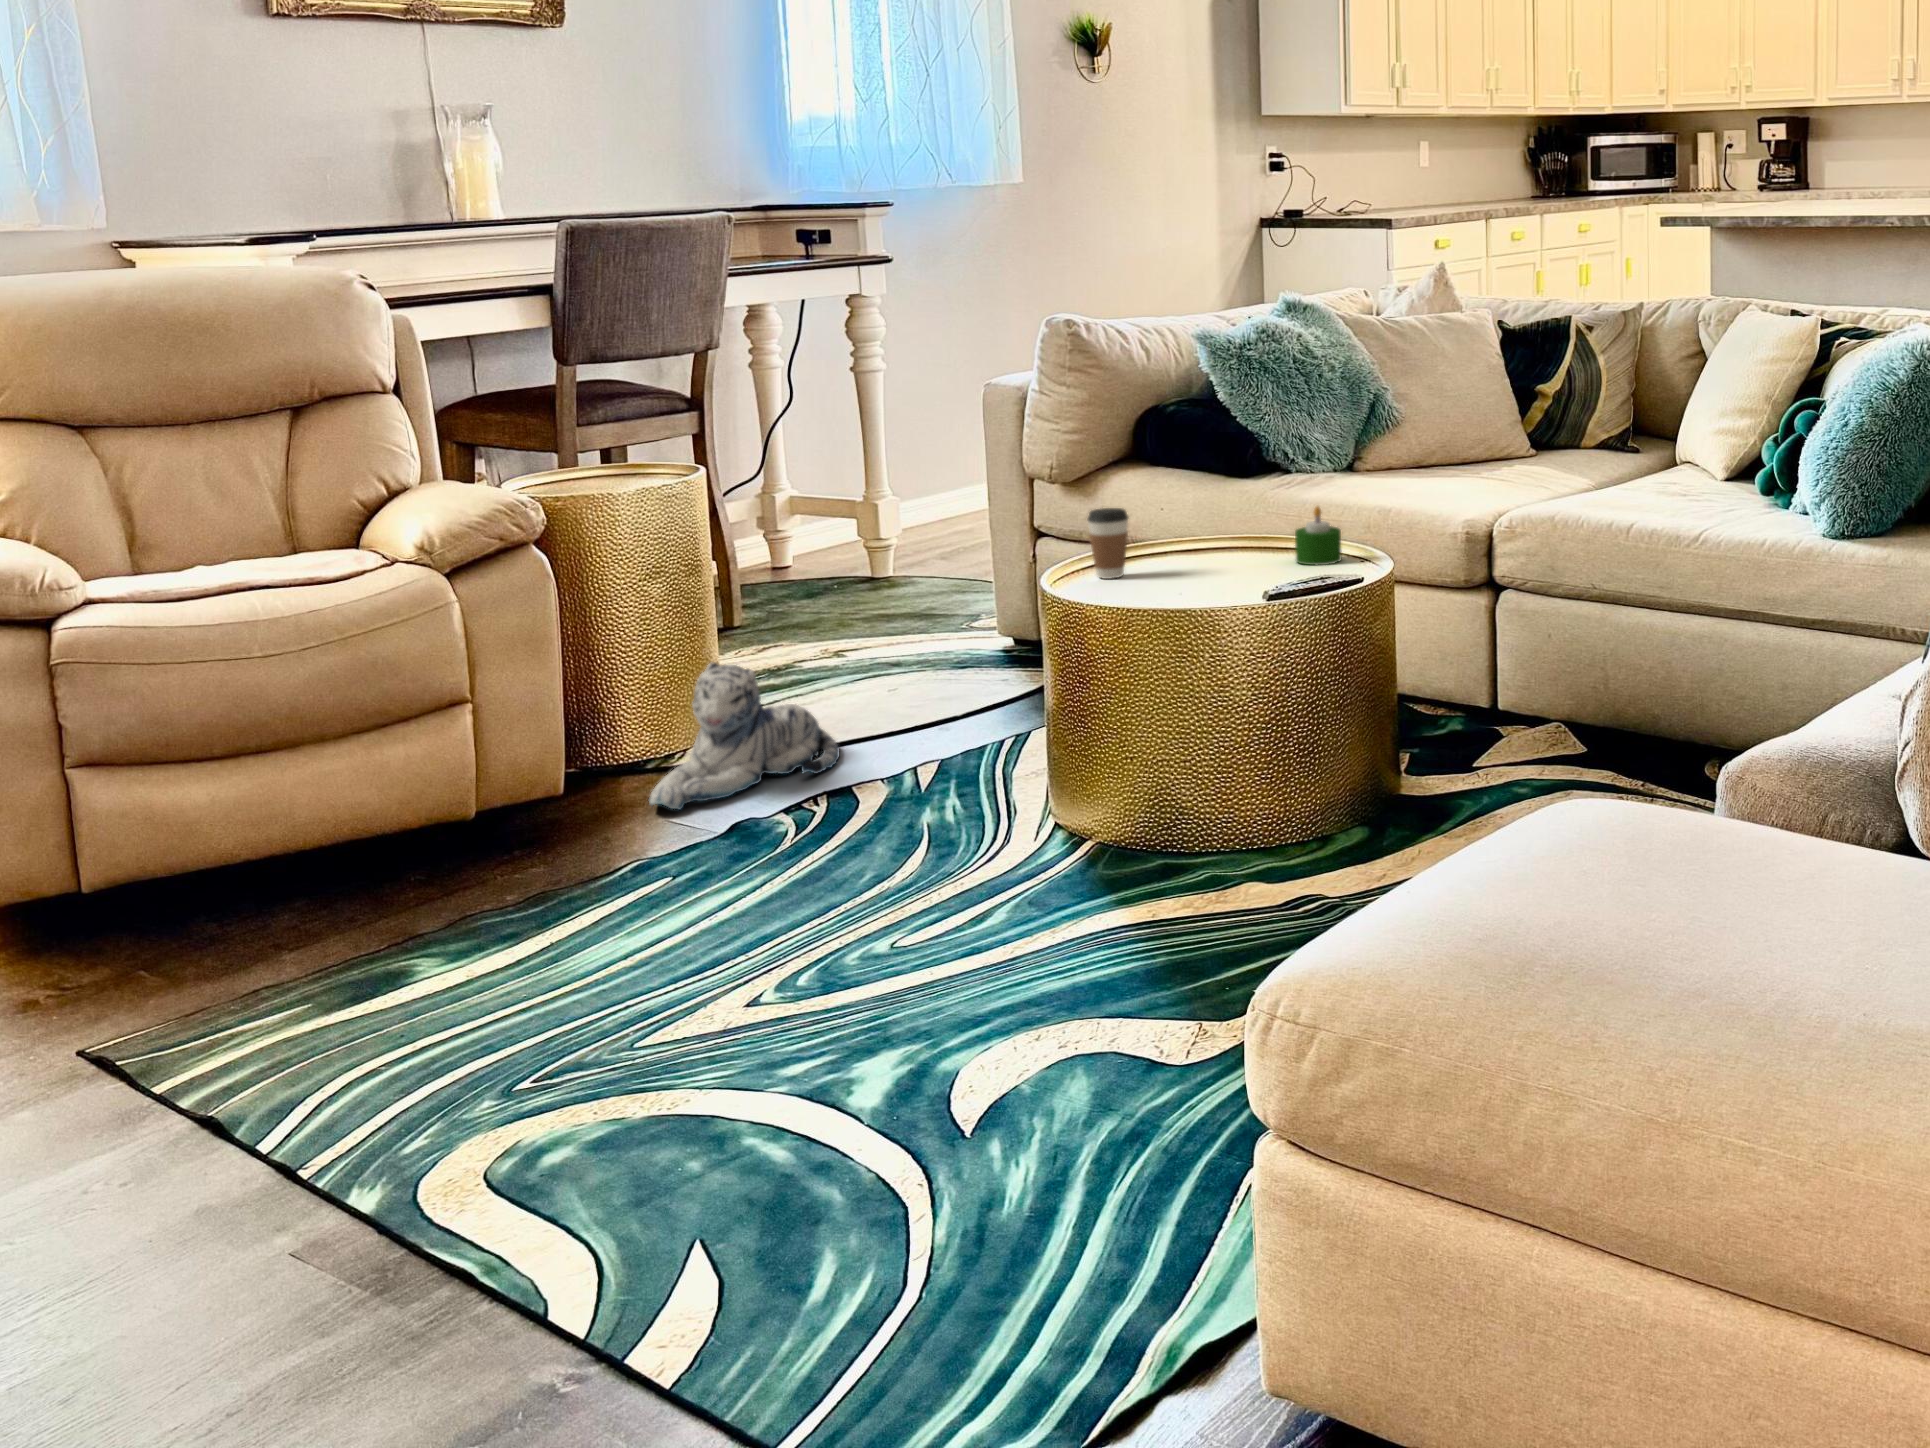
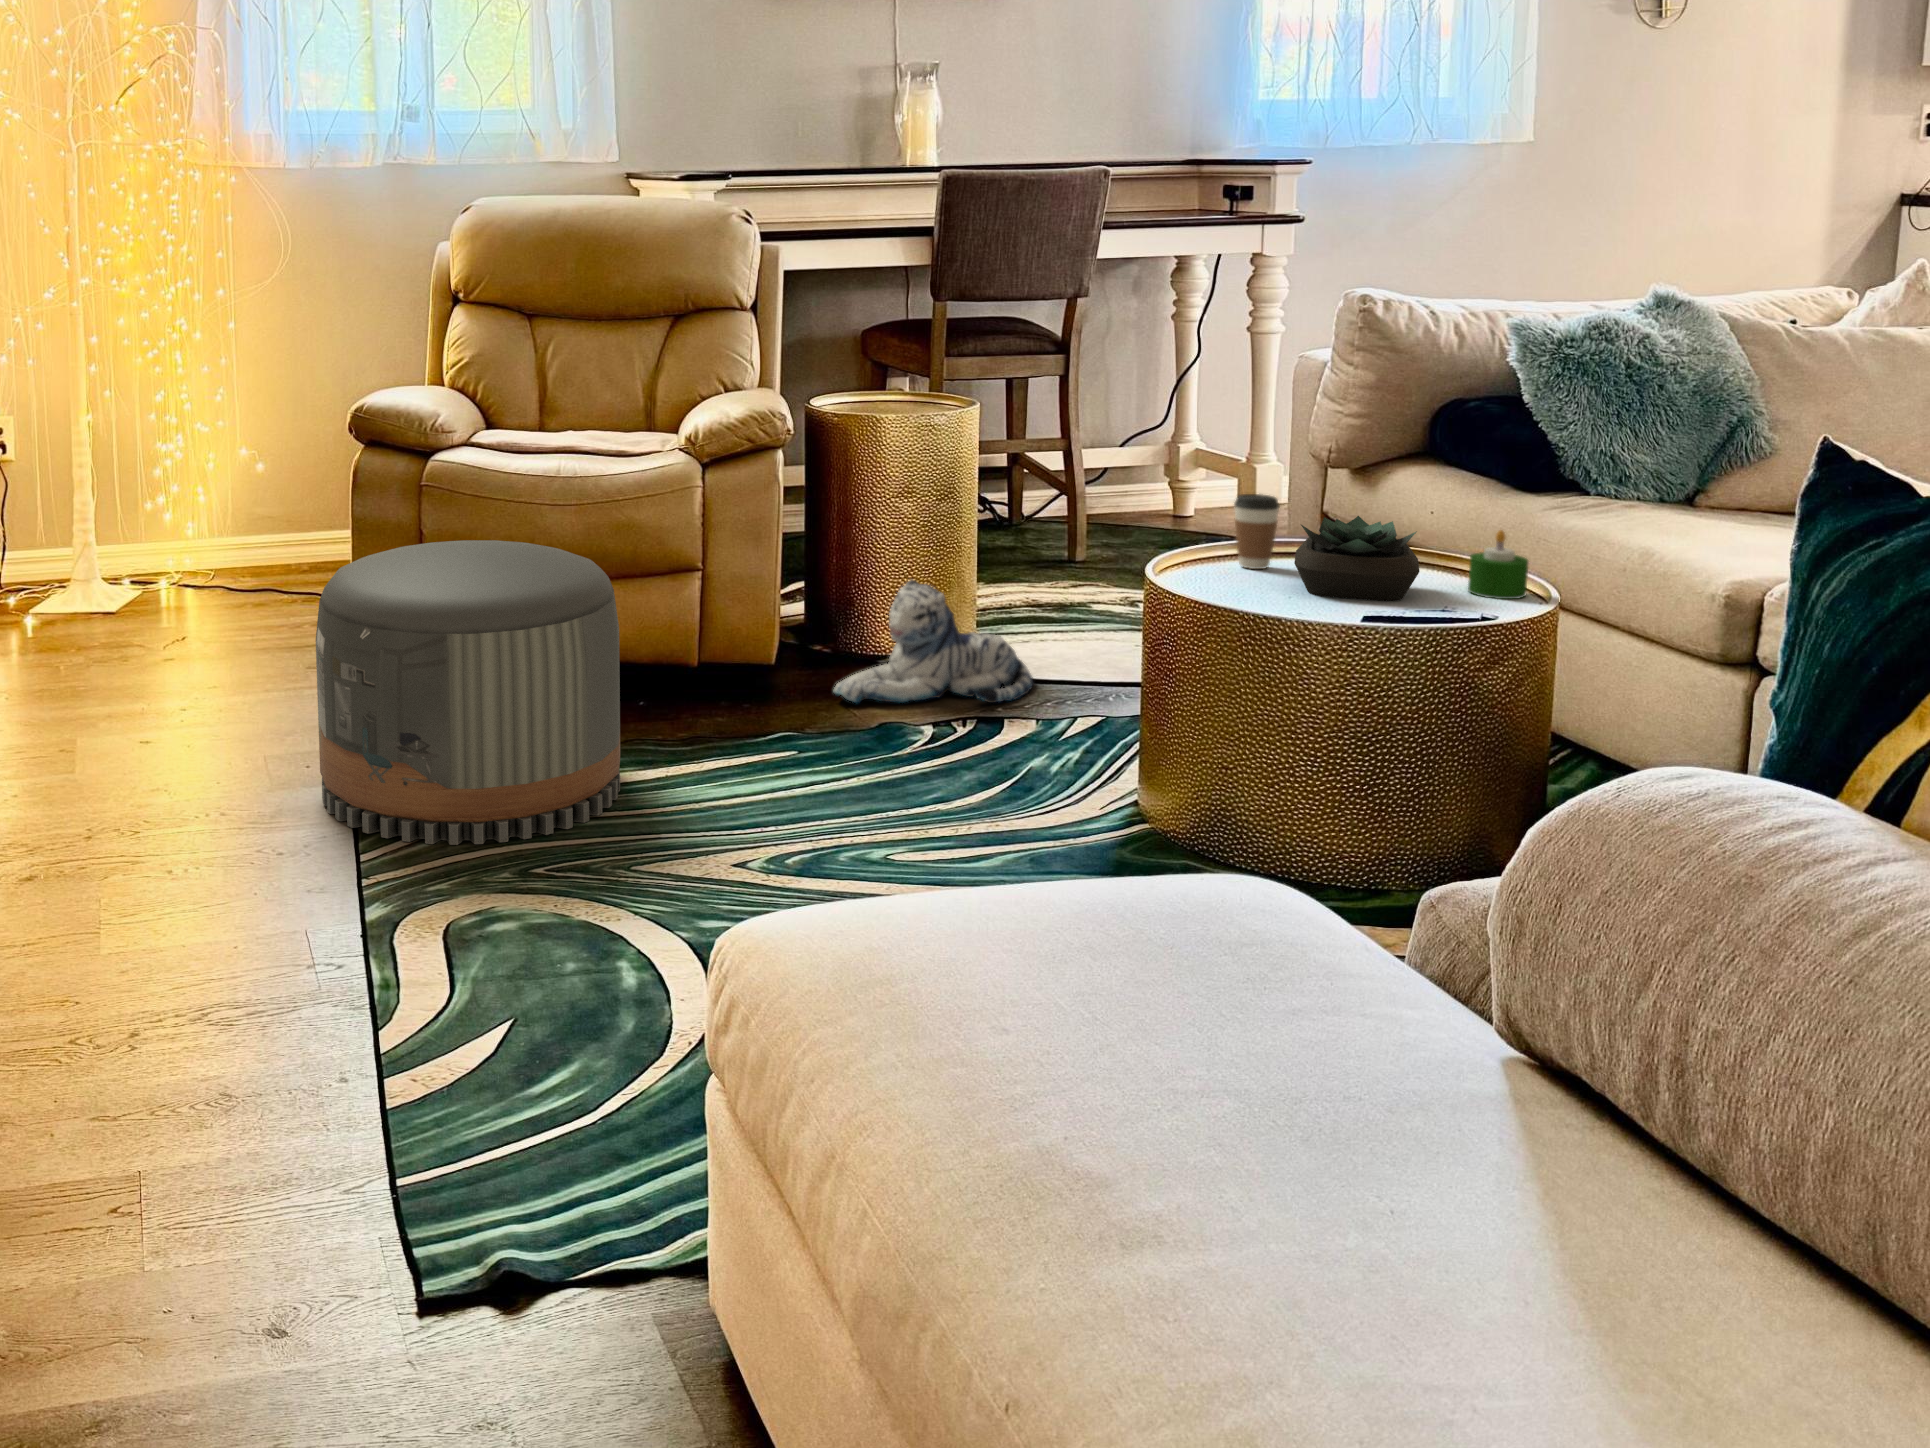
succulent plant: none [1163,512,1282,589] -> present [1294,516,1420,601]
pouf: none [62,702,526,1128] -> present [316,540,620,845]

